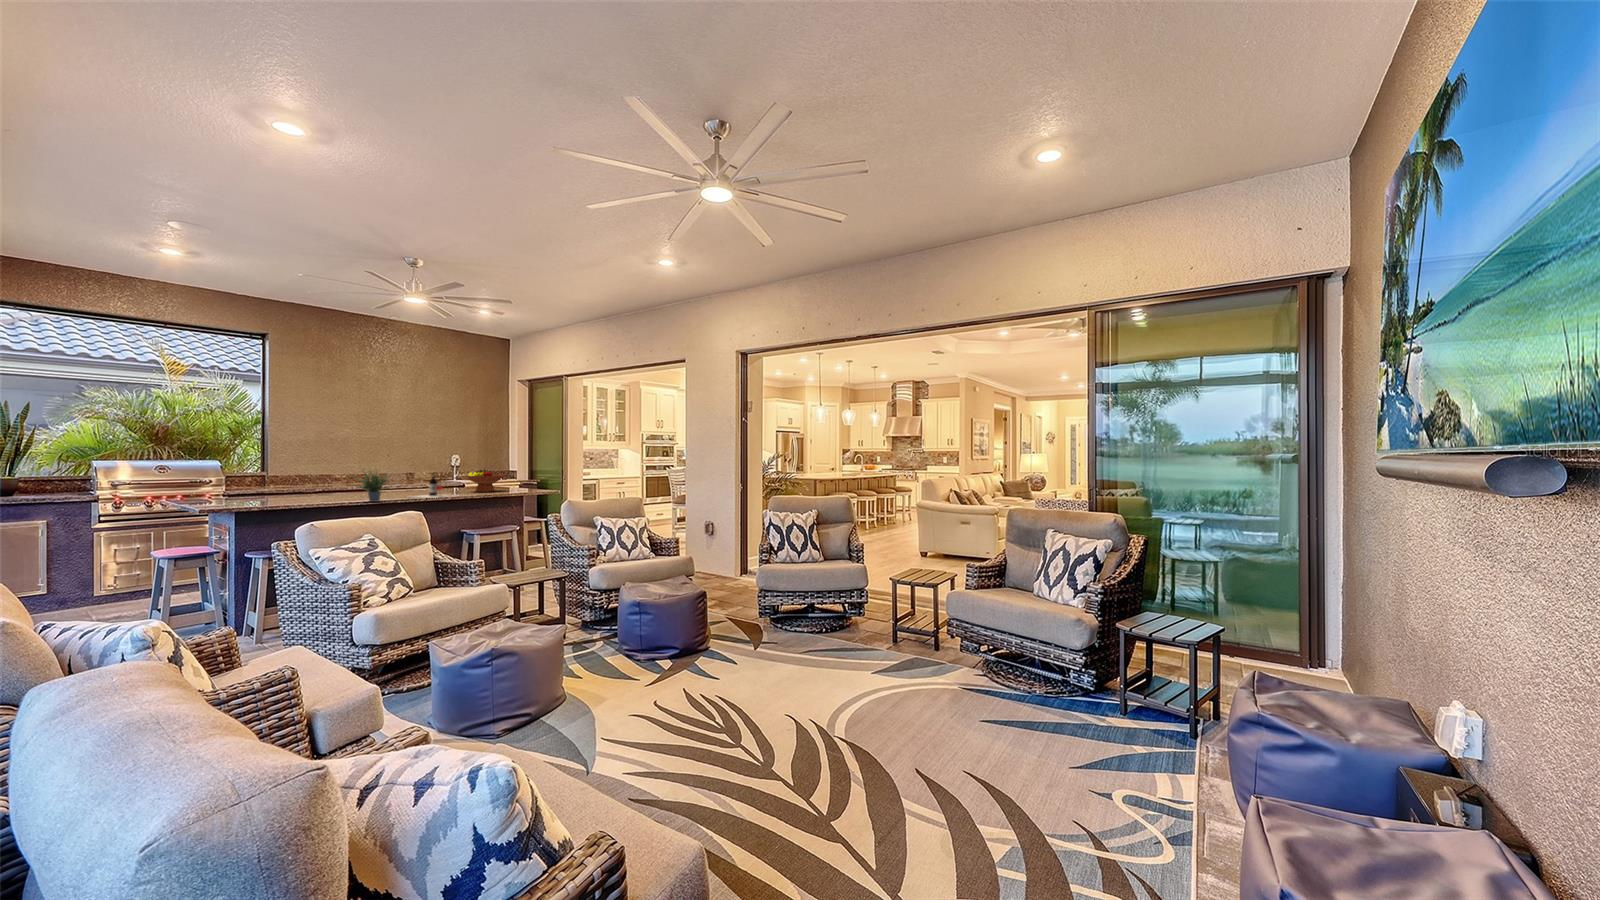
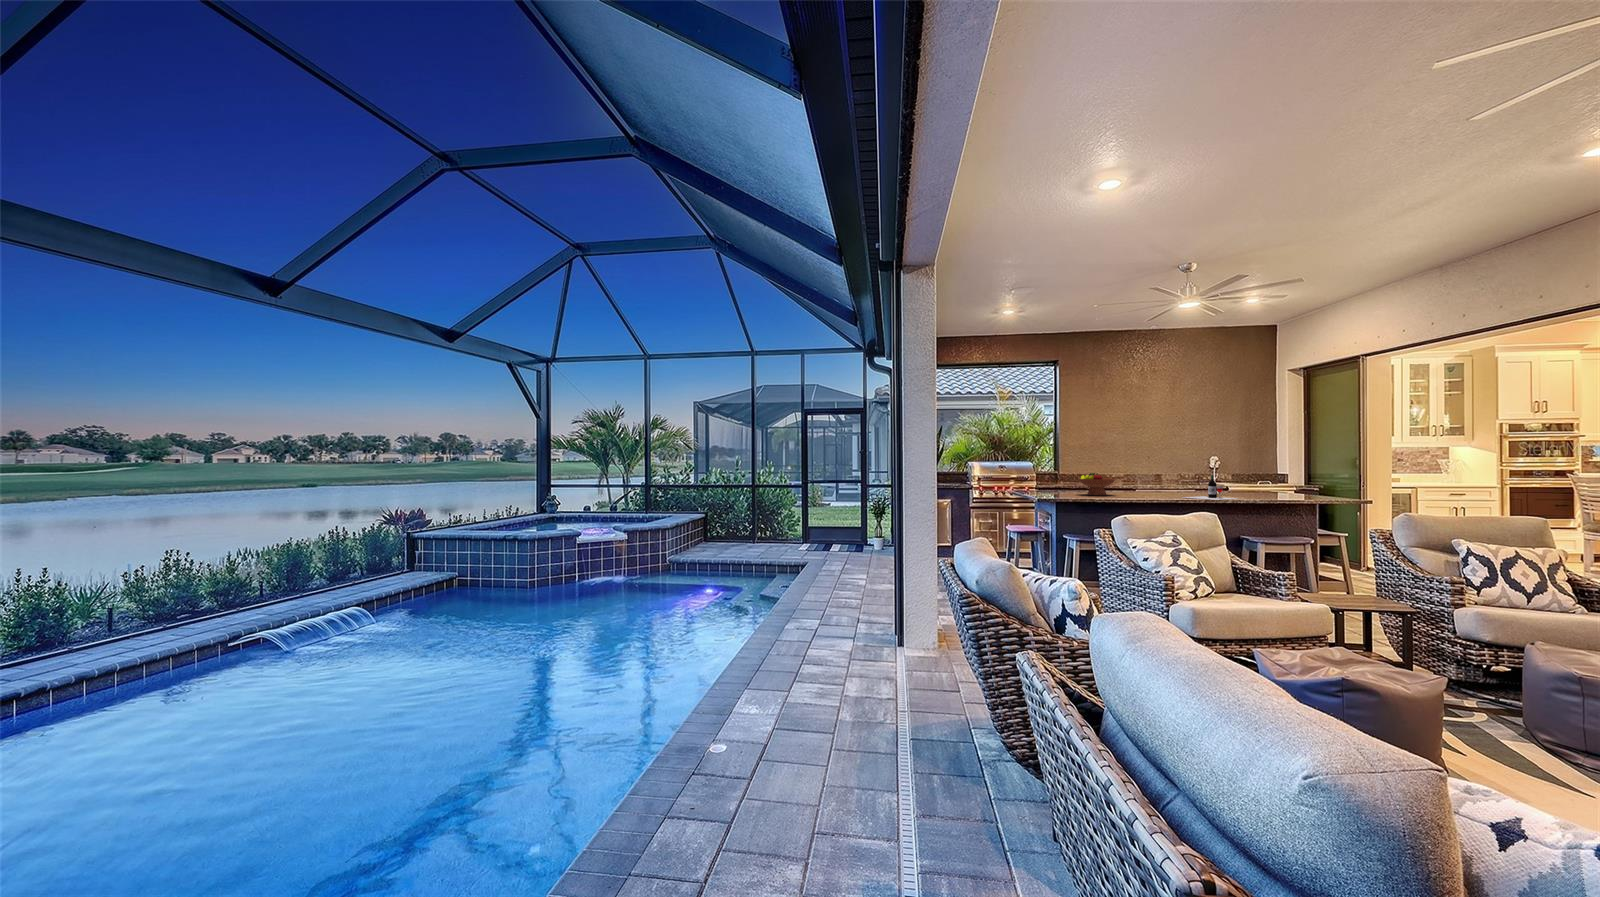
fruit bowl: present [467,470,504,492] -> present [1079,473,1116,496]
potted plant: present [357,472,394,502] -> none [1135,462,1185,500]

